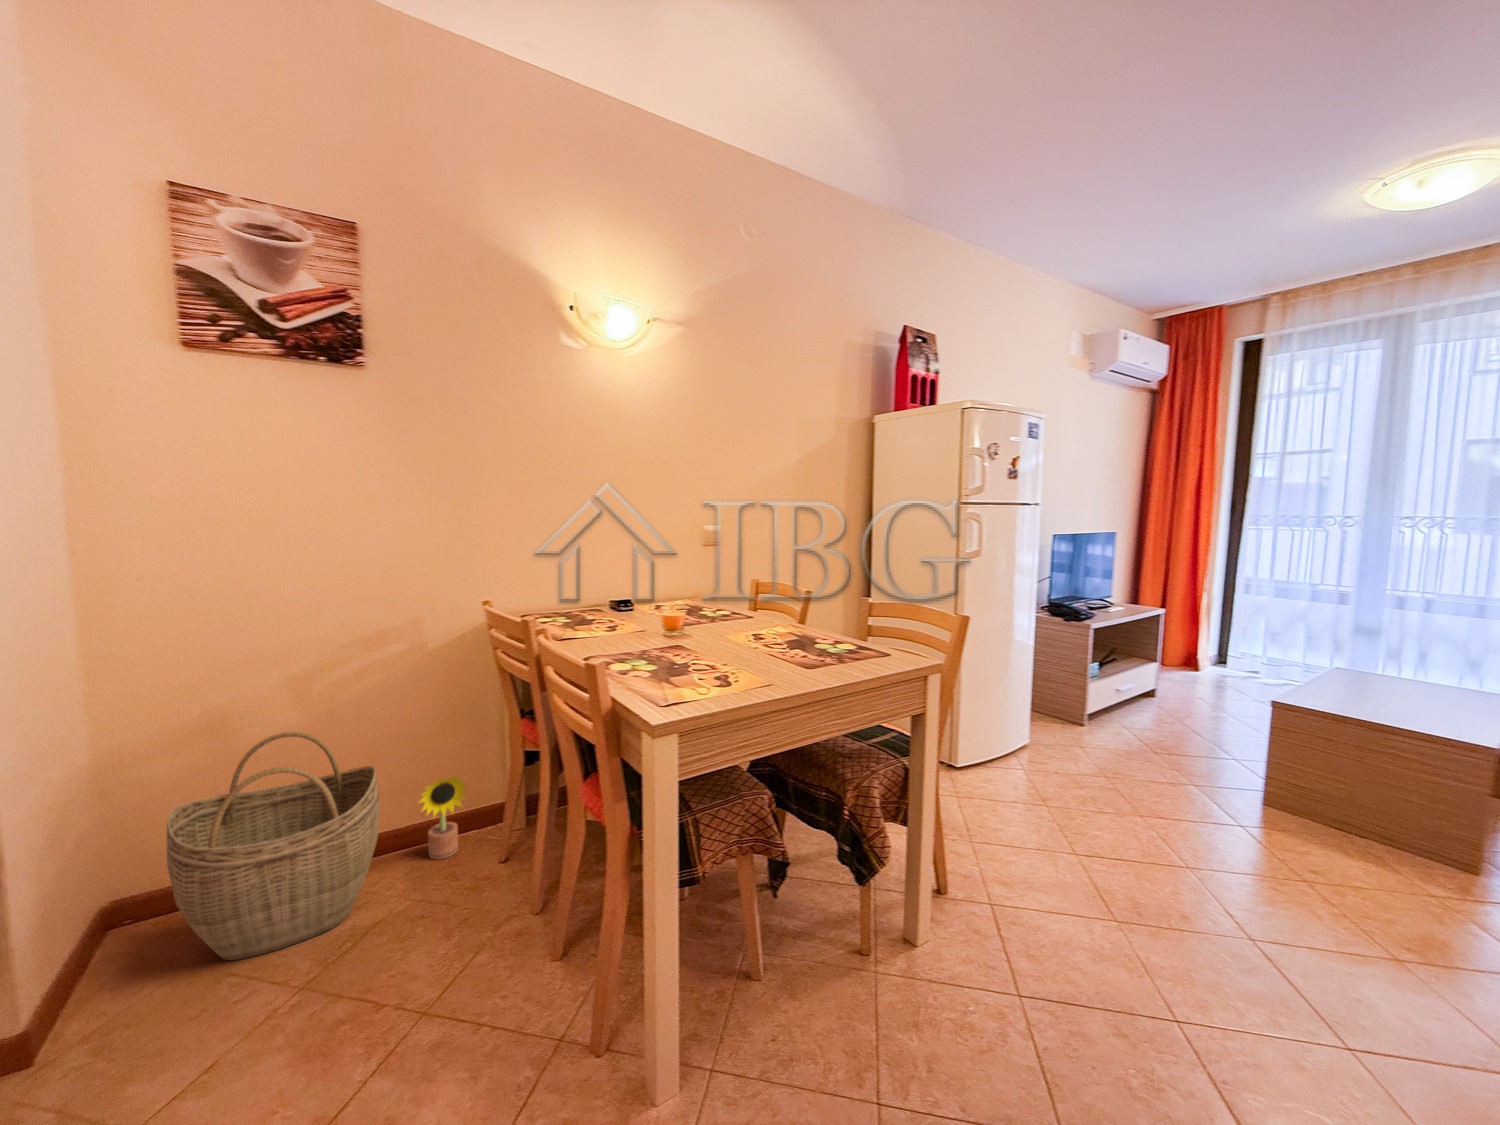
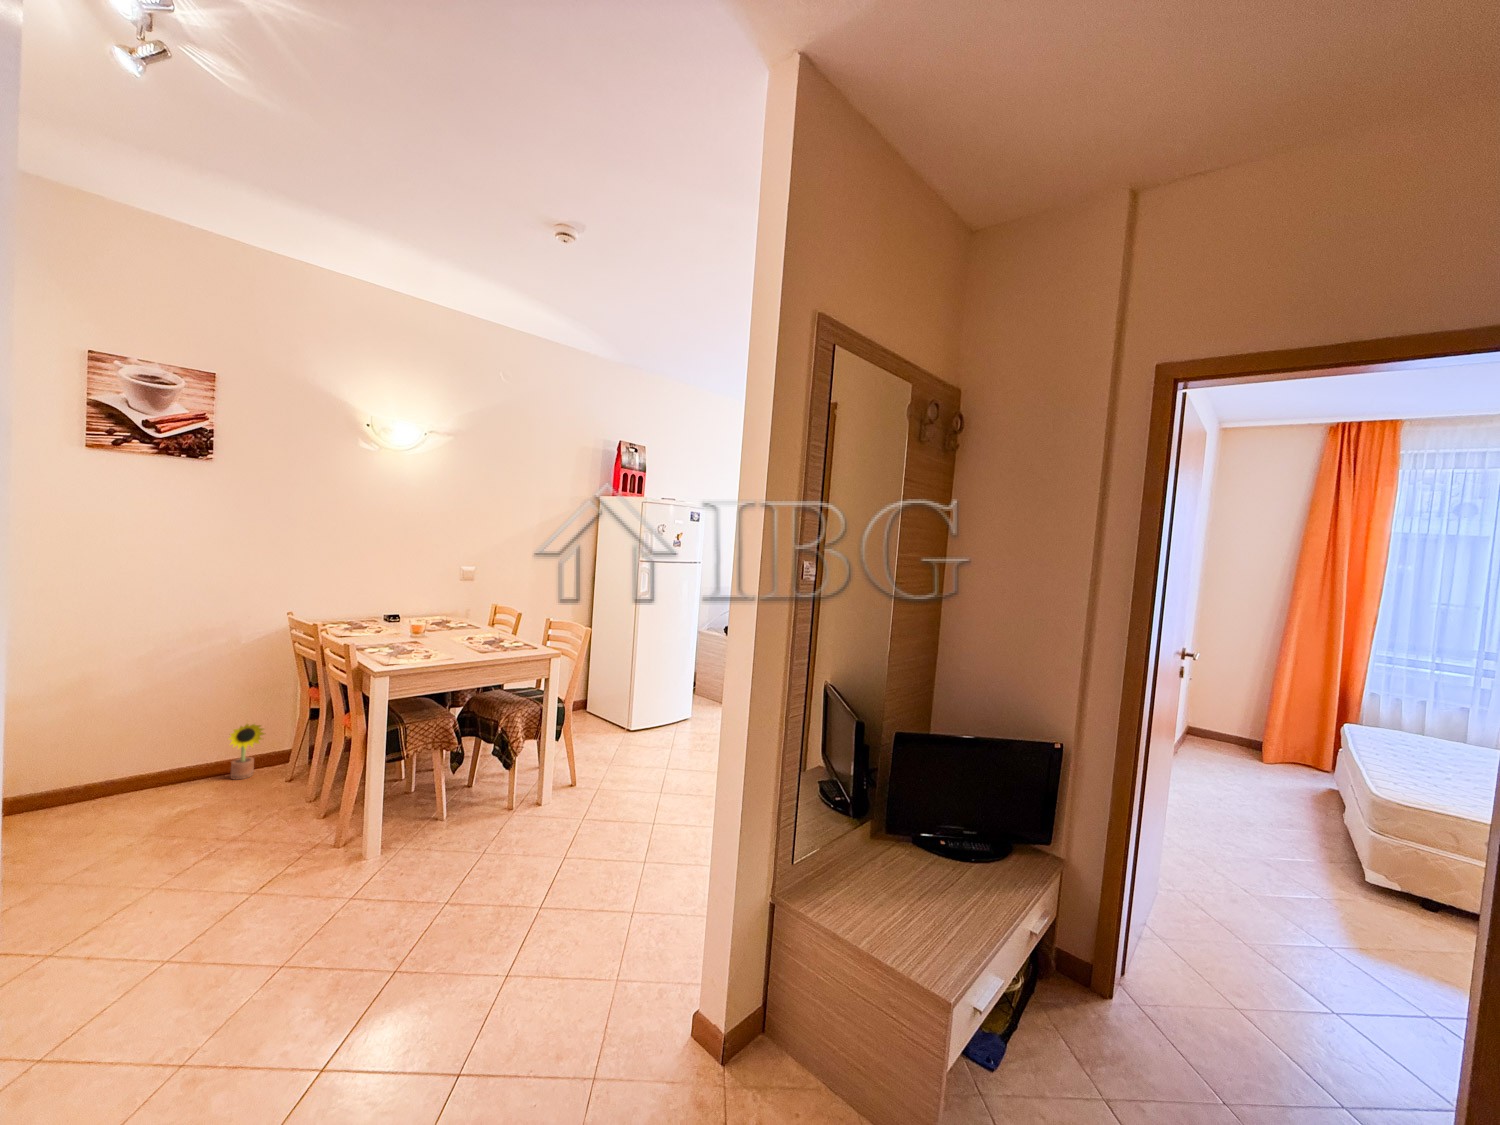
woven basket: present [166,732,380,960] -> none [52,690,201,825]

